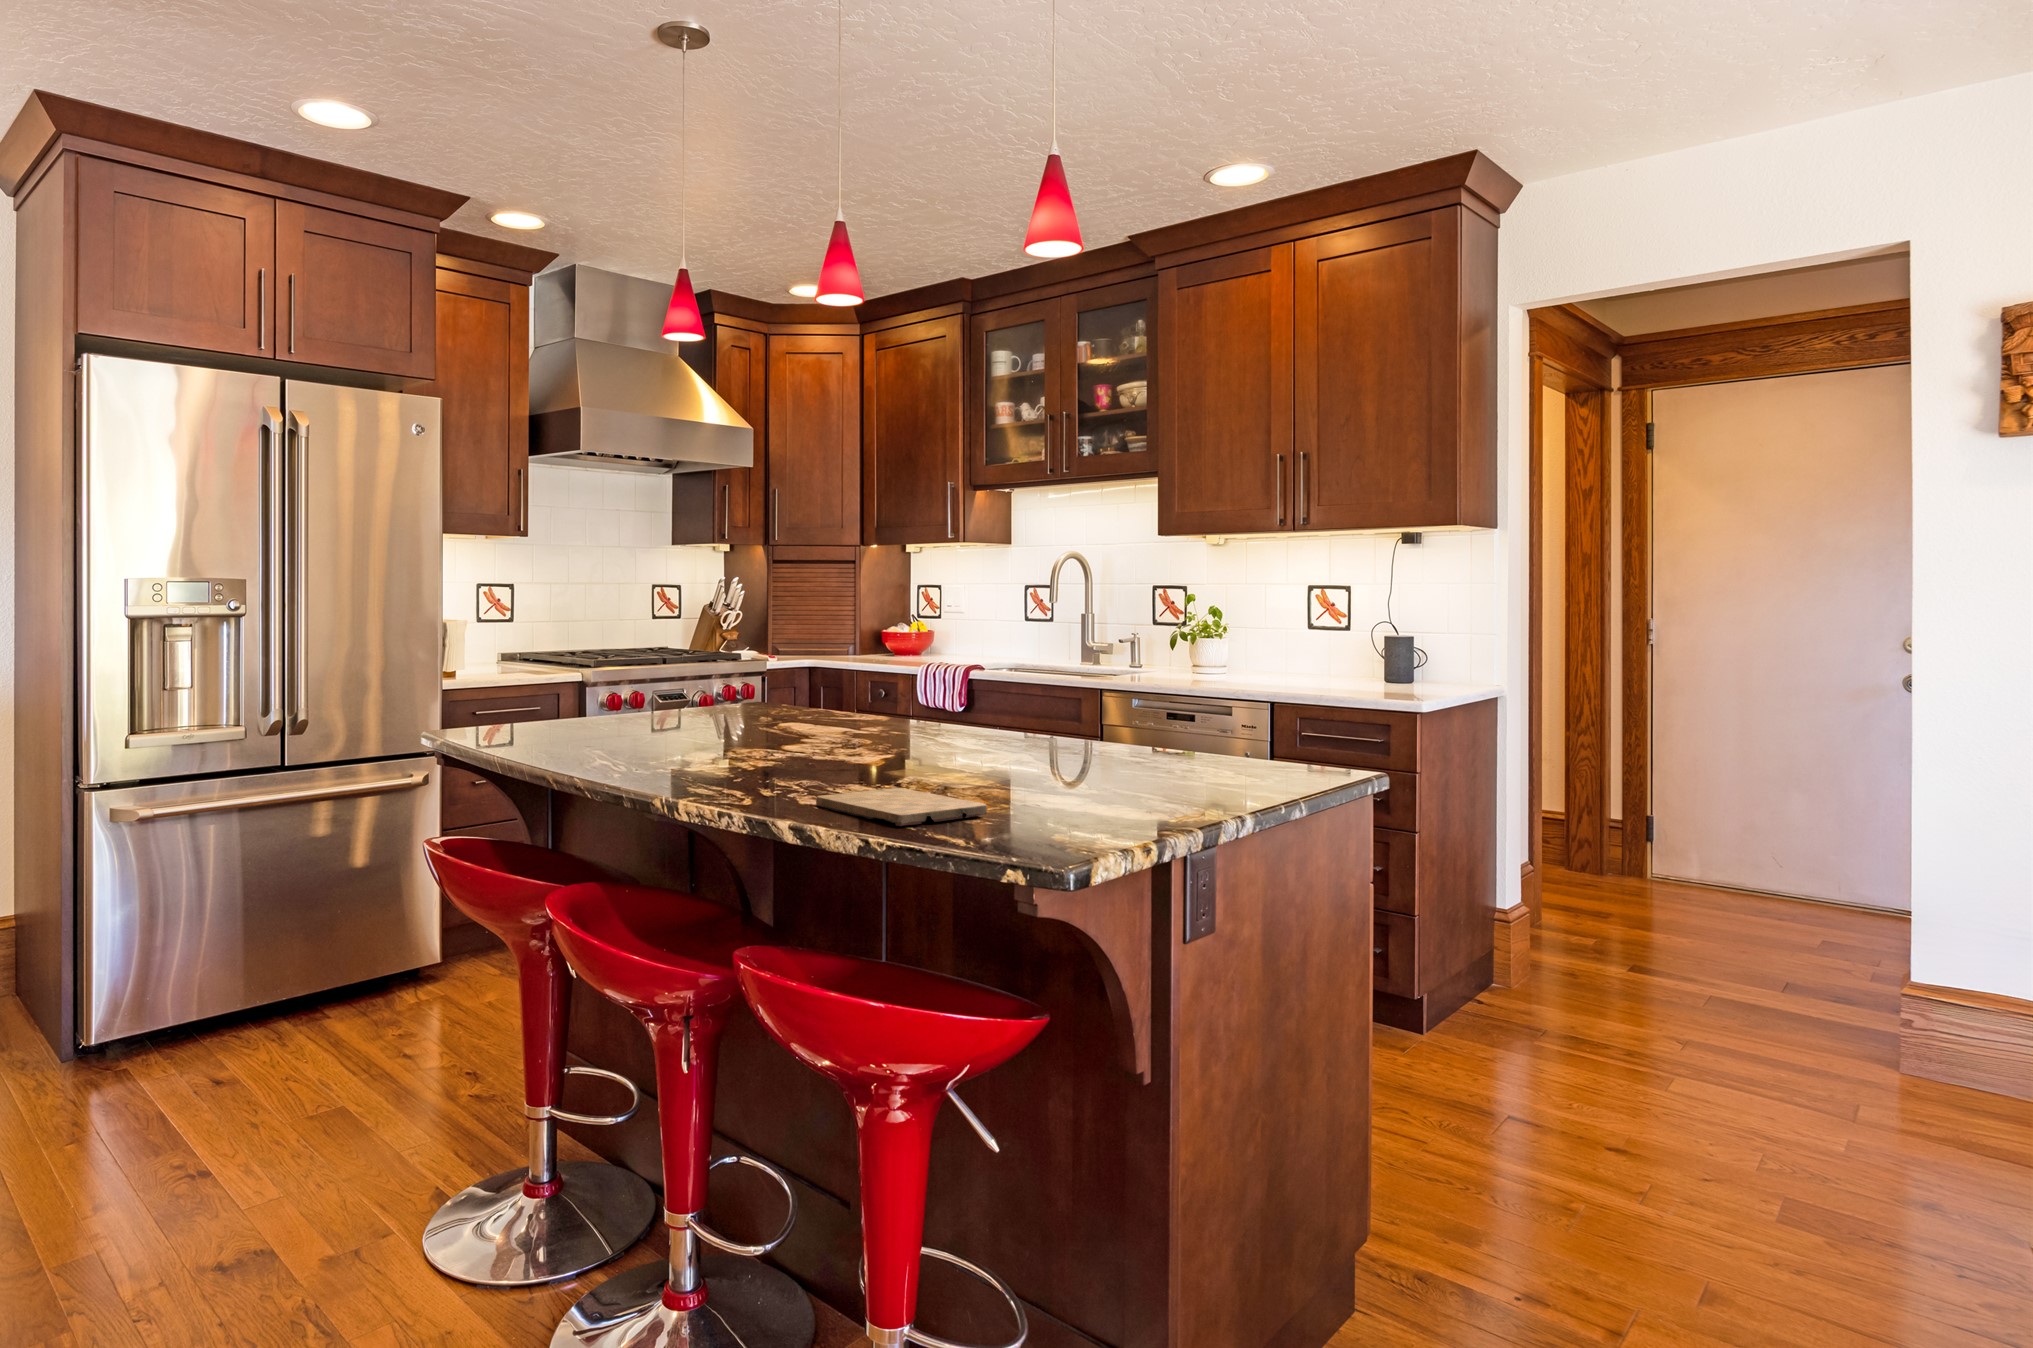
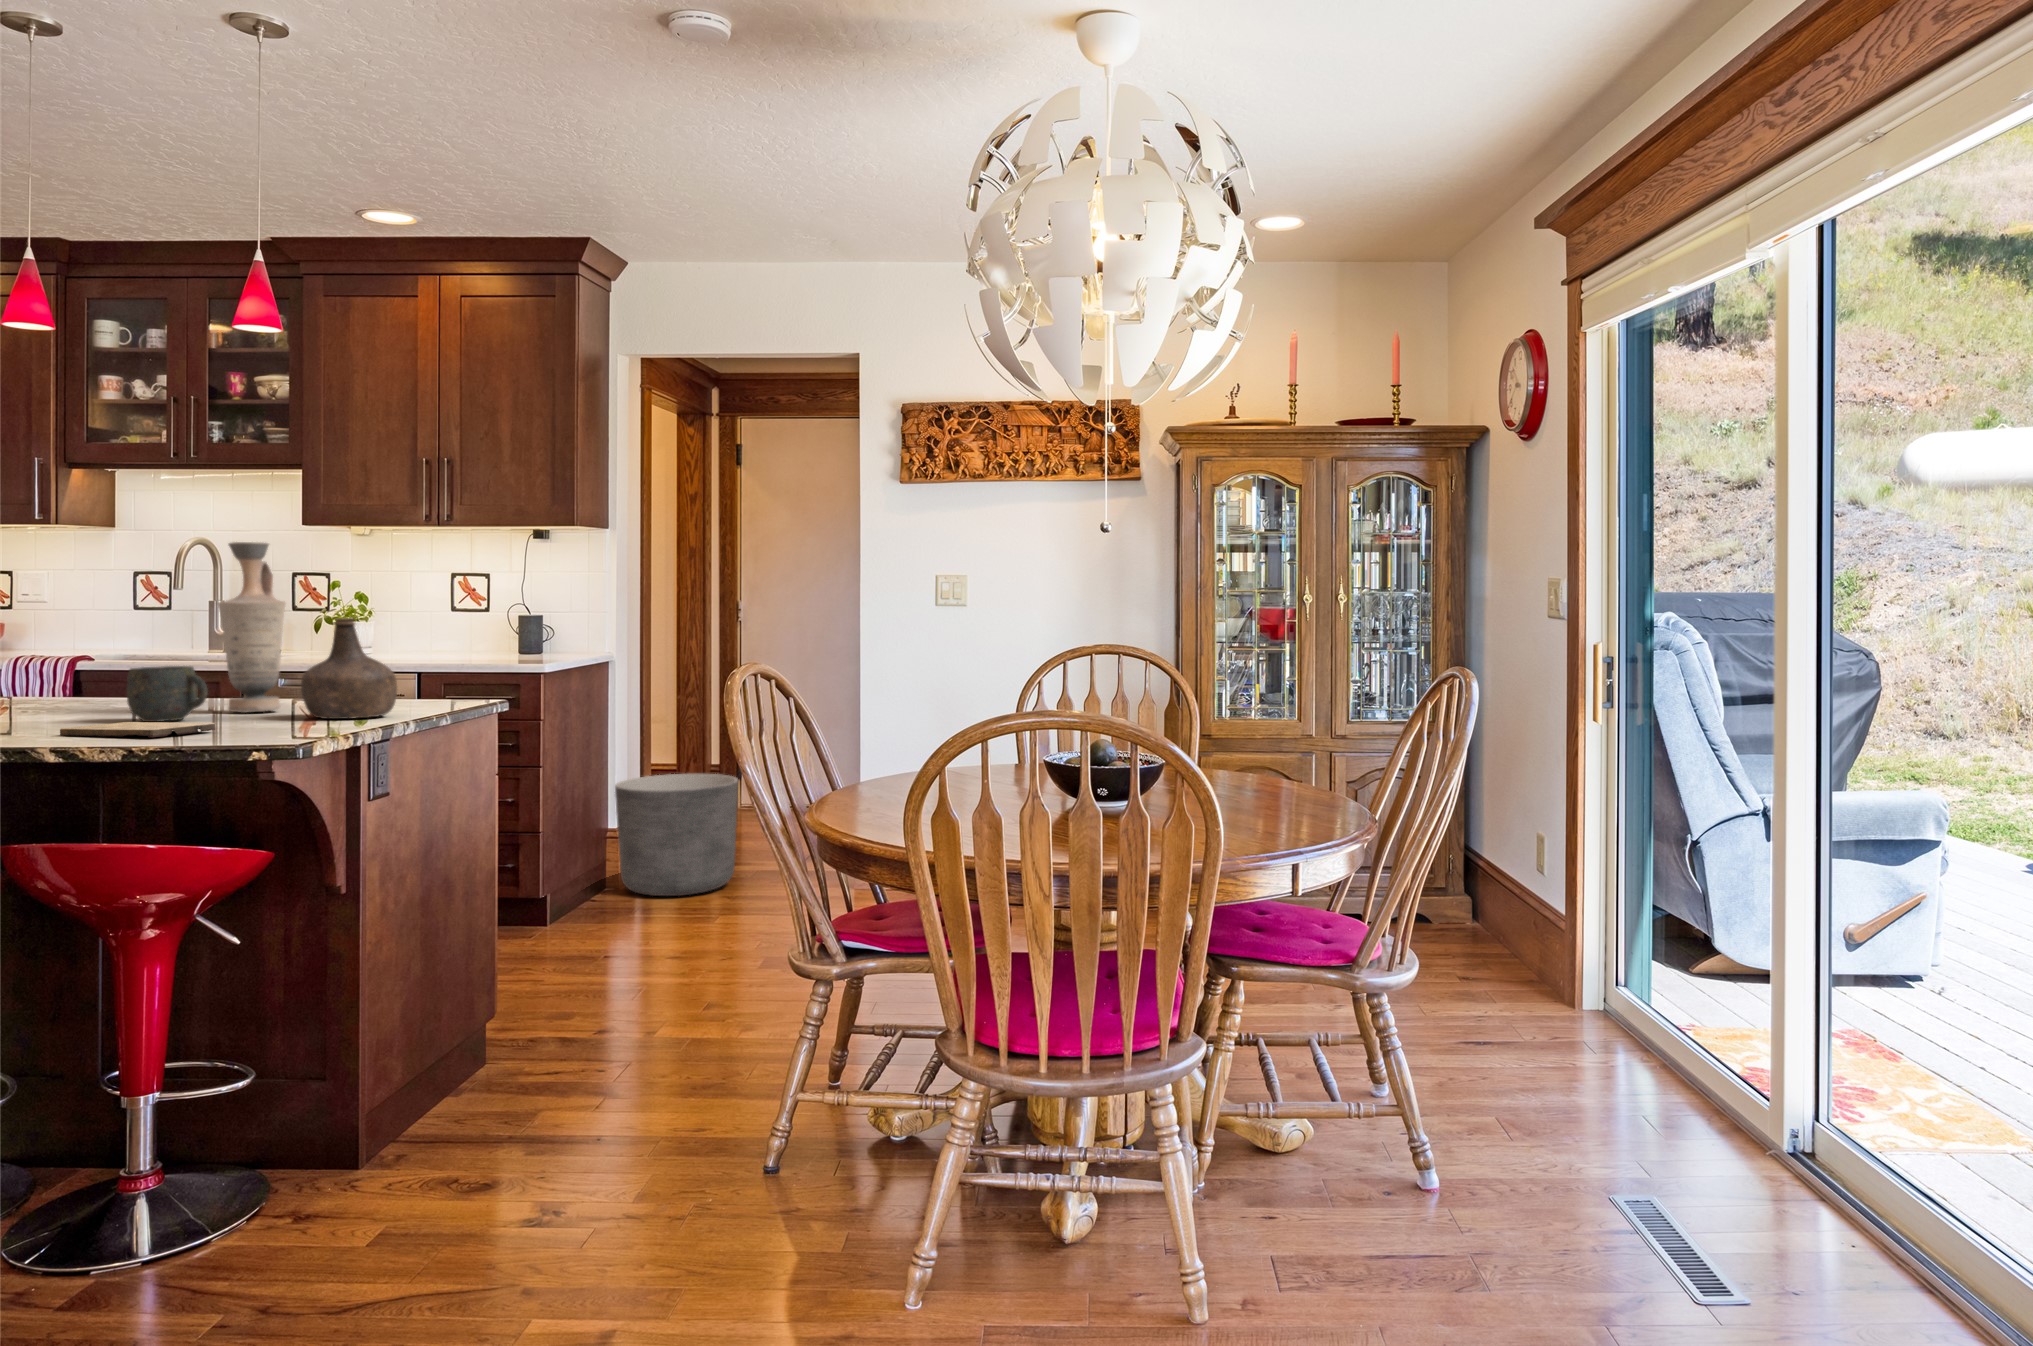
vase: none [1026,544,1103,770] -> present [218,542,286,713]
bottle: none [1111,648,1235,799] -> present [301,618,397,719]
mug: none [916,708,1000,783] -> present [127,666,208,722]
planter: none [1501,845,1679,1018] -> present [615,774,738,896]

